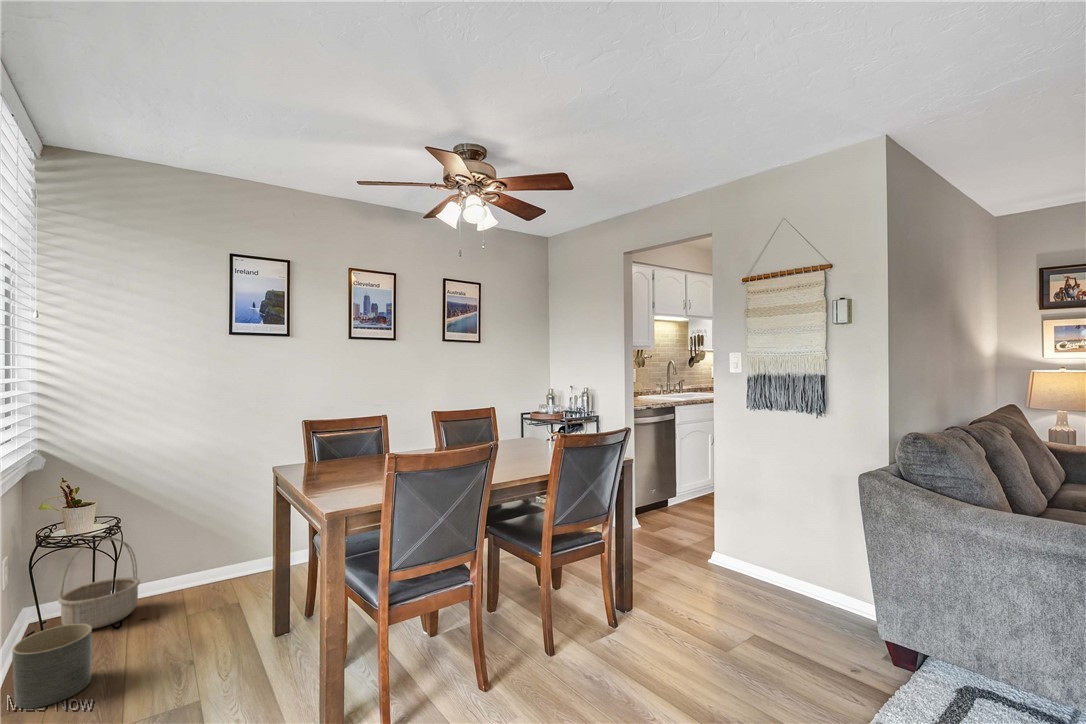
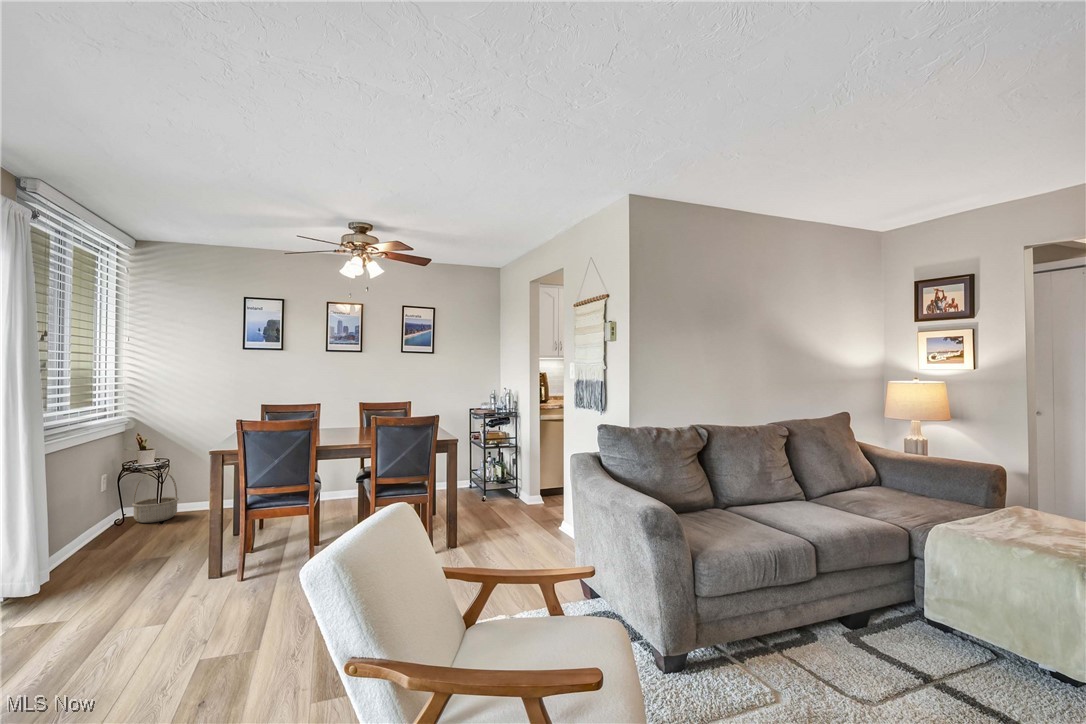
planter: present [12,624,92,709] -> none [87,512,128,550]

